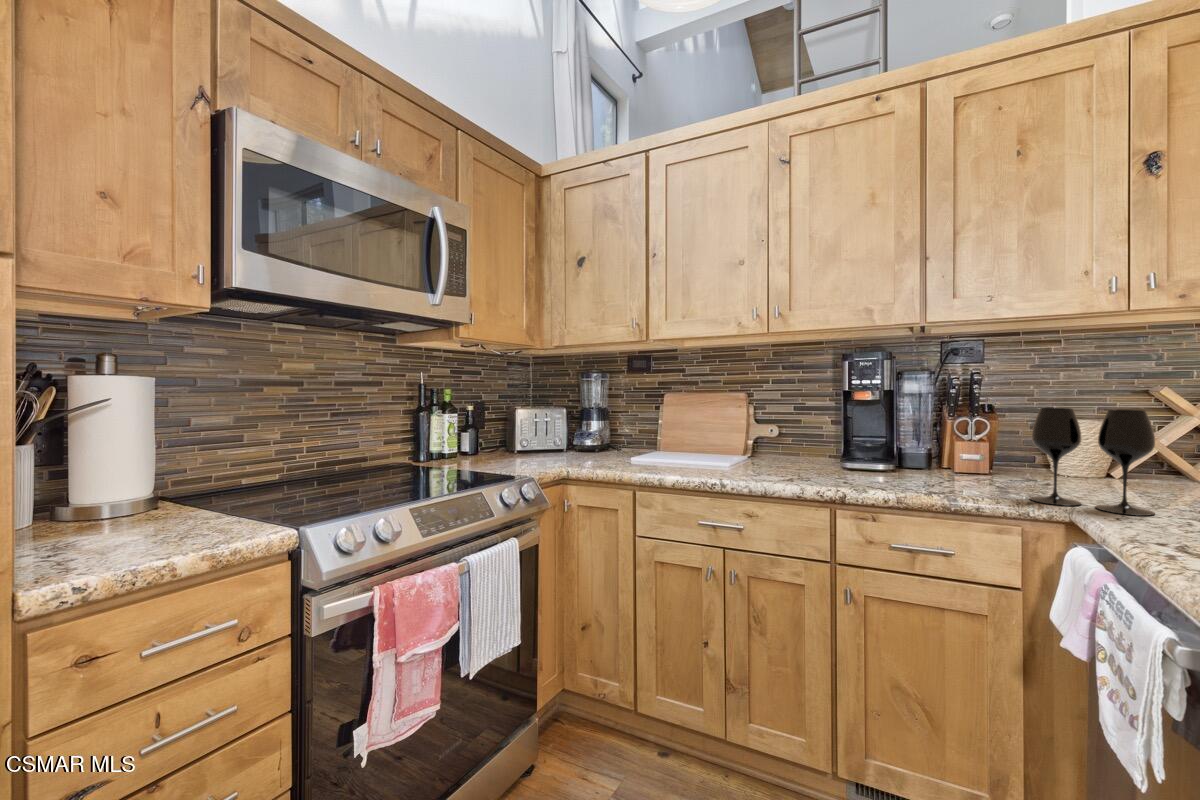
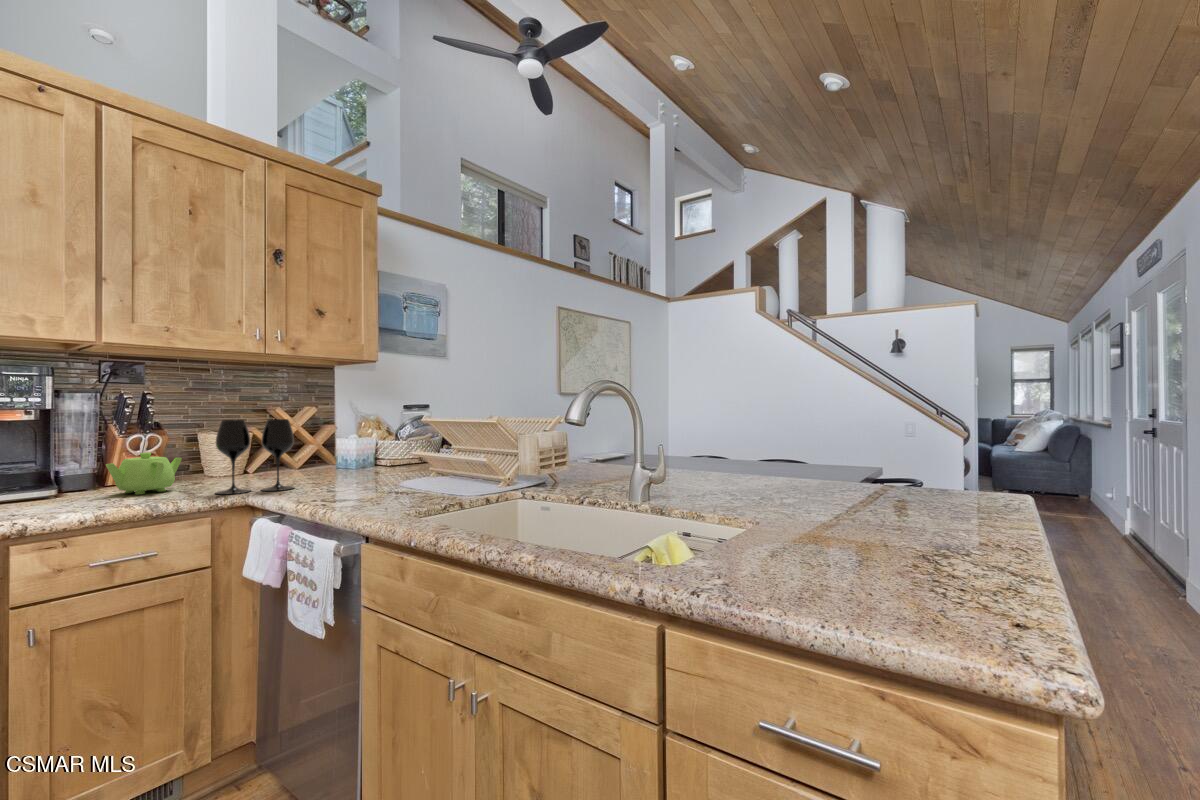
teapot: none [925,438,1006,483] -> present [106,452,182,495]

